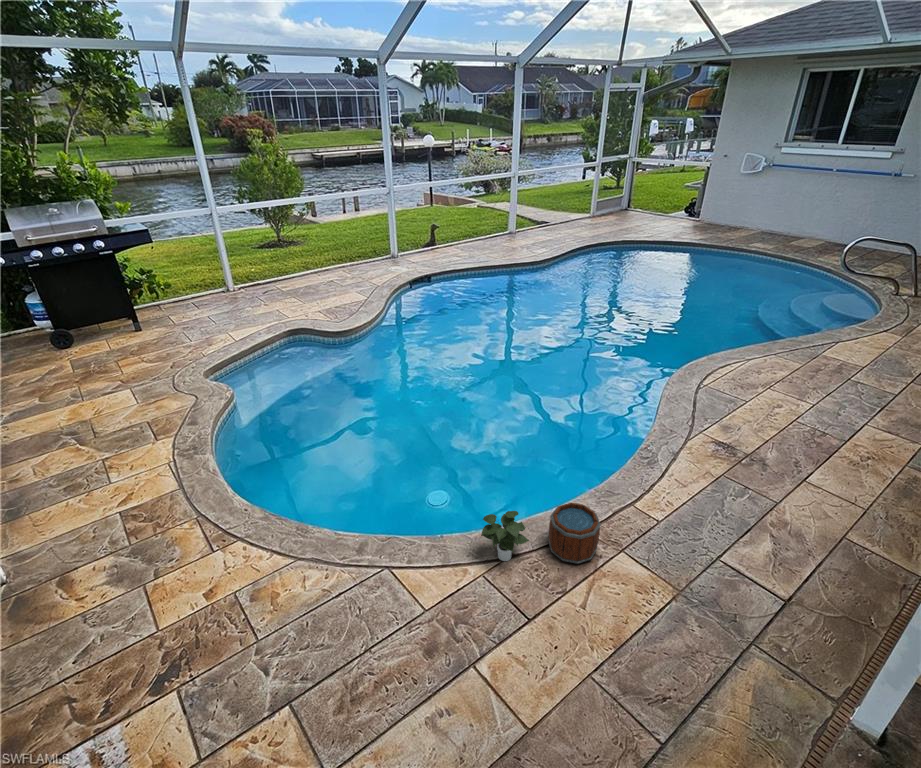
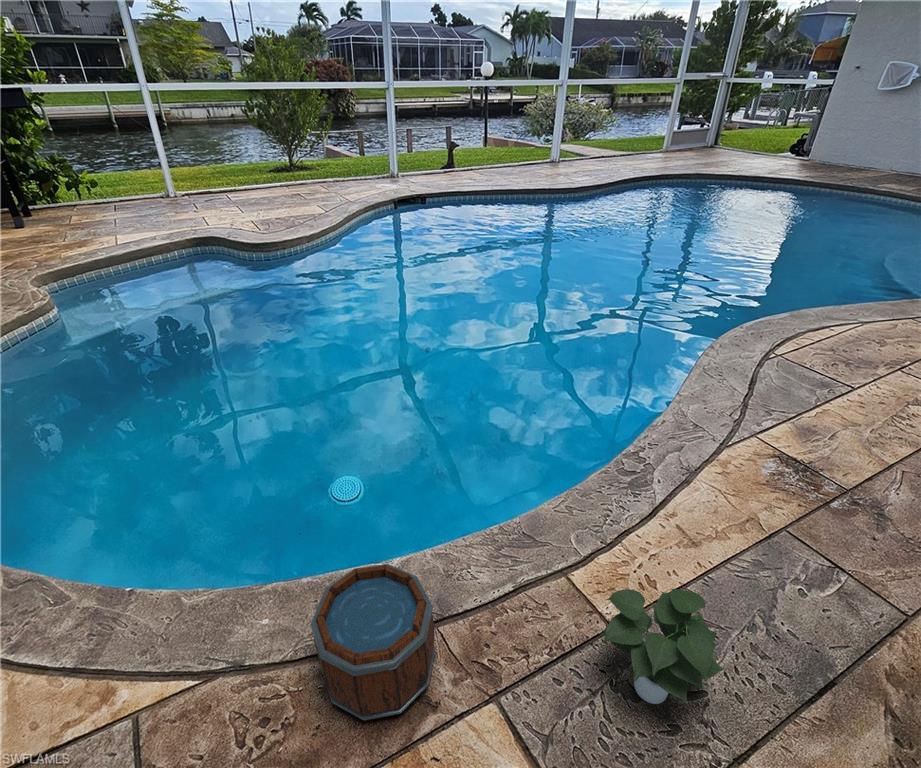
potted plant: present [481,511,529,561] -> present [600,589,724,704]

